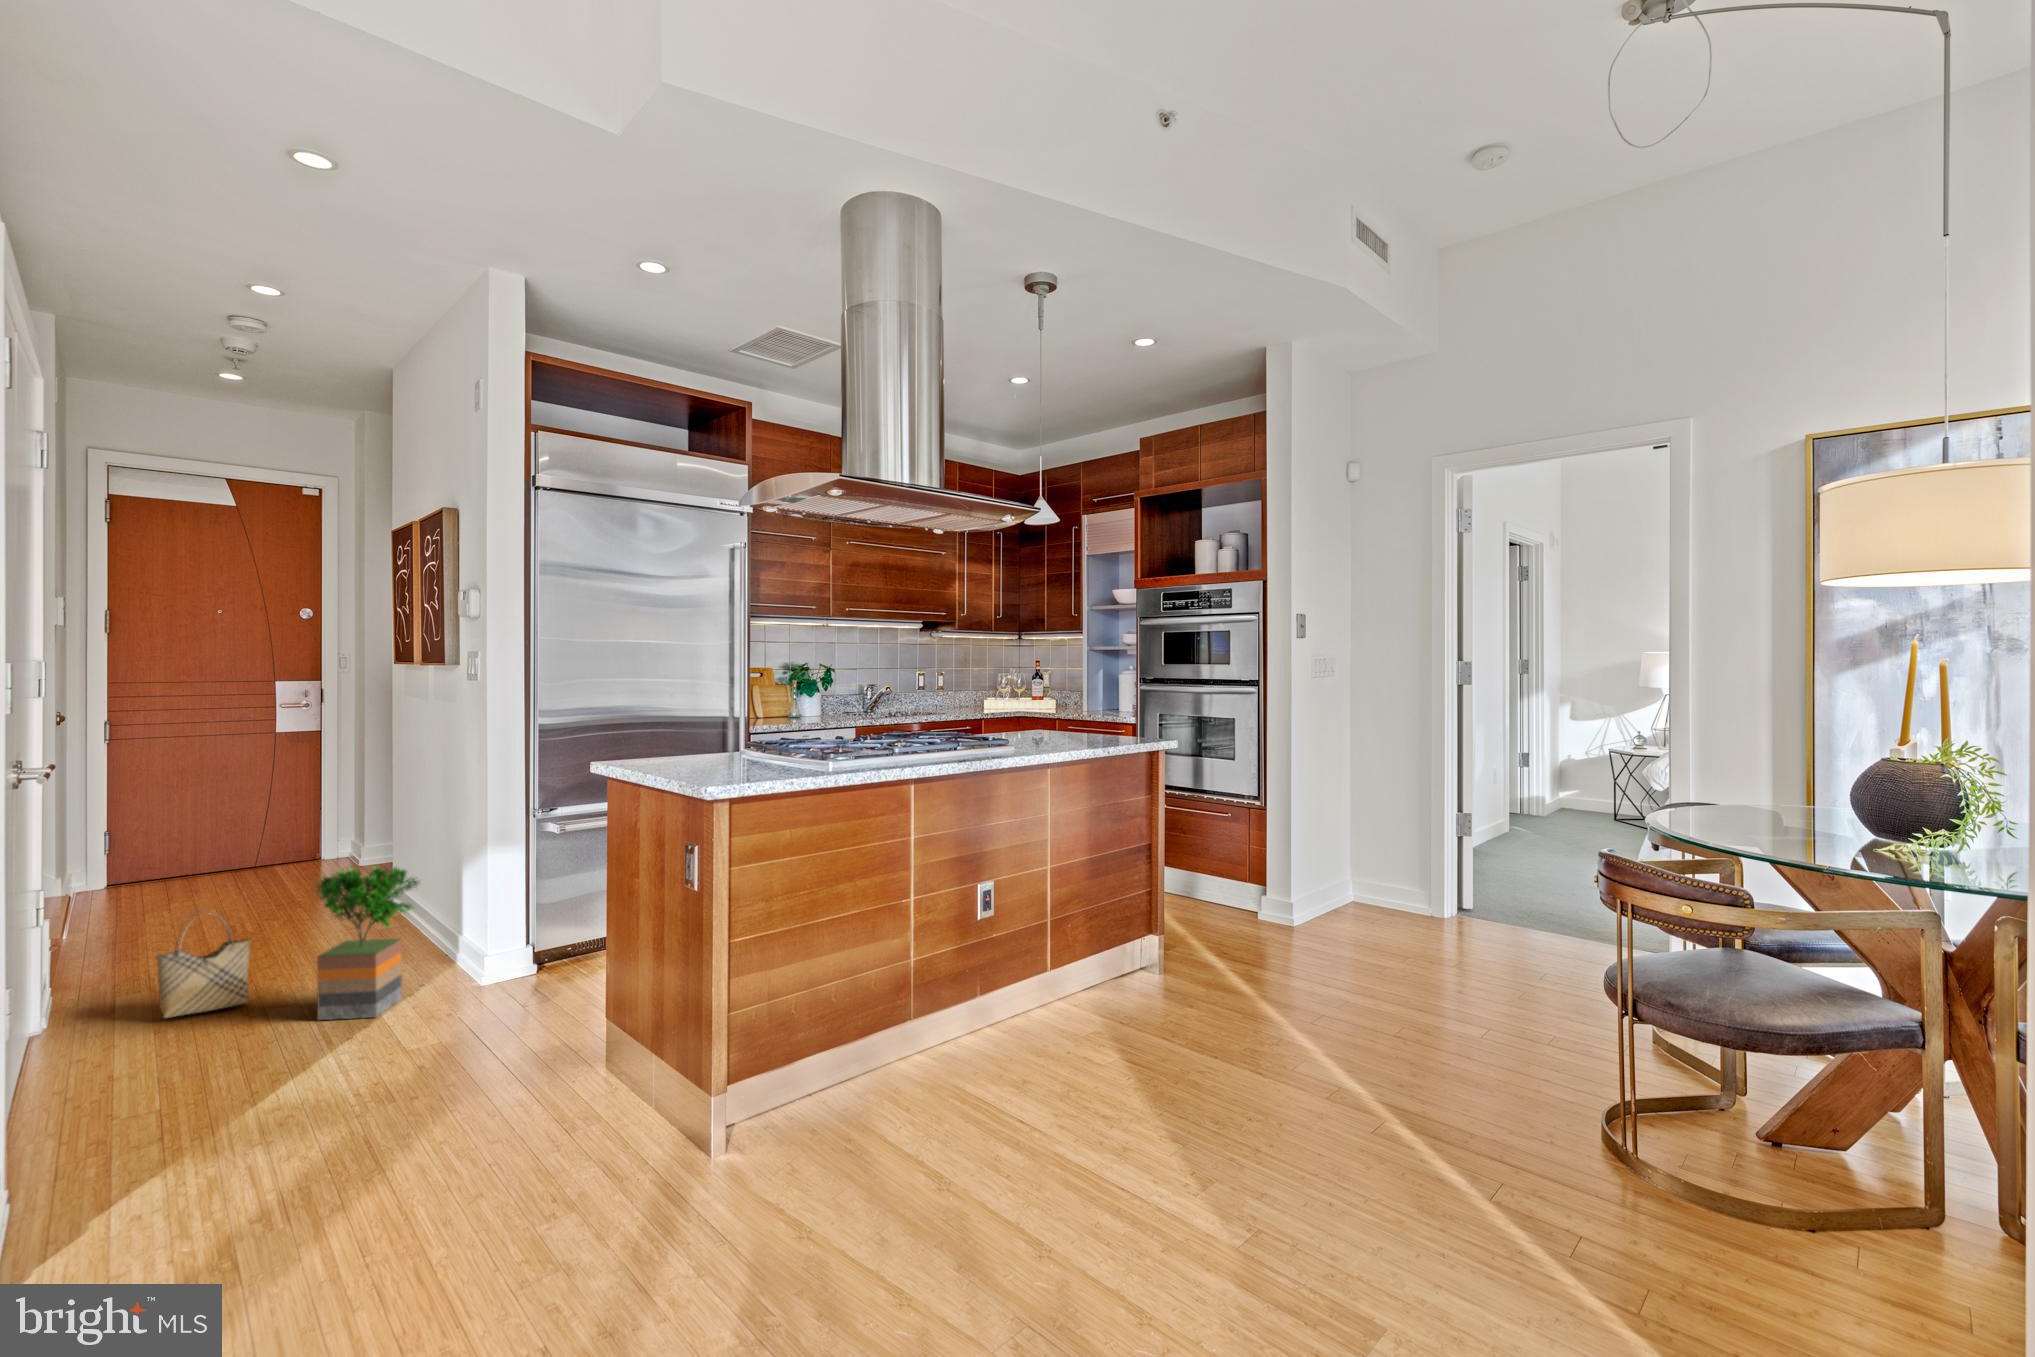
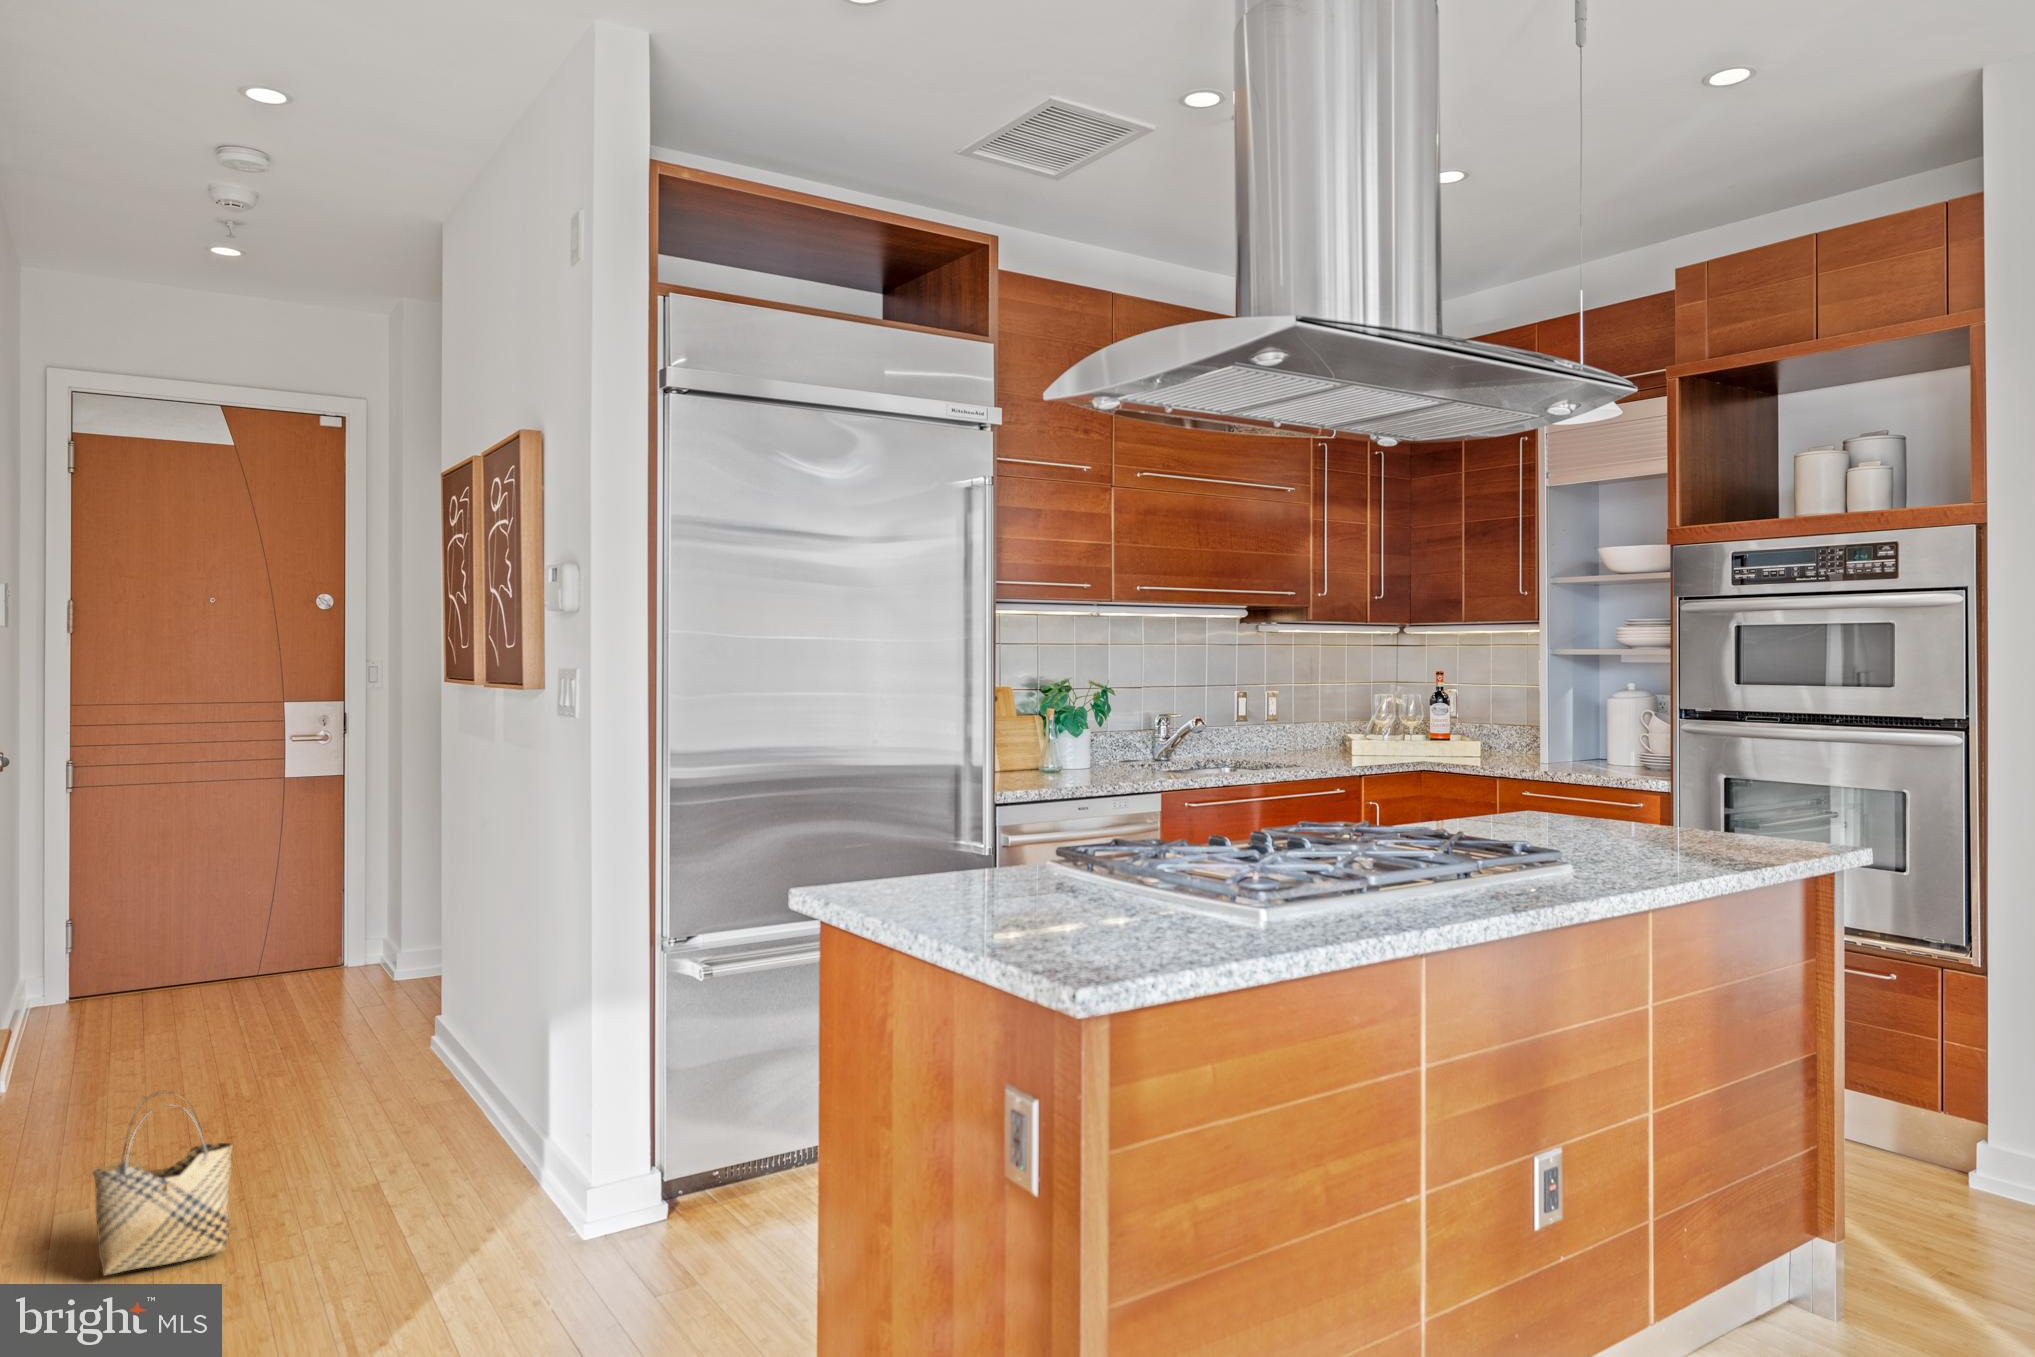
potted tree: present [315,867,421,1020] -> none [320,1034,490,1301]

